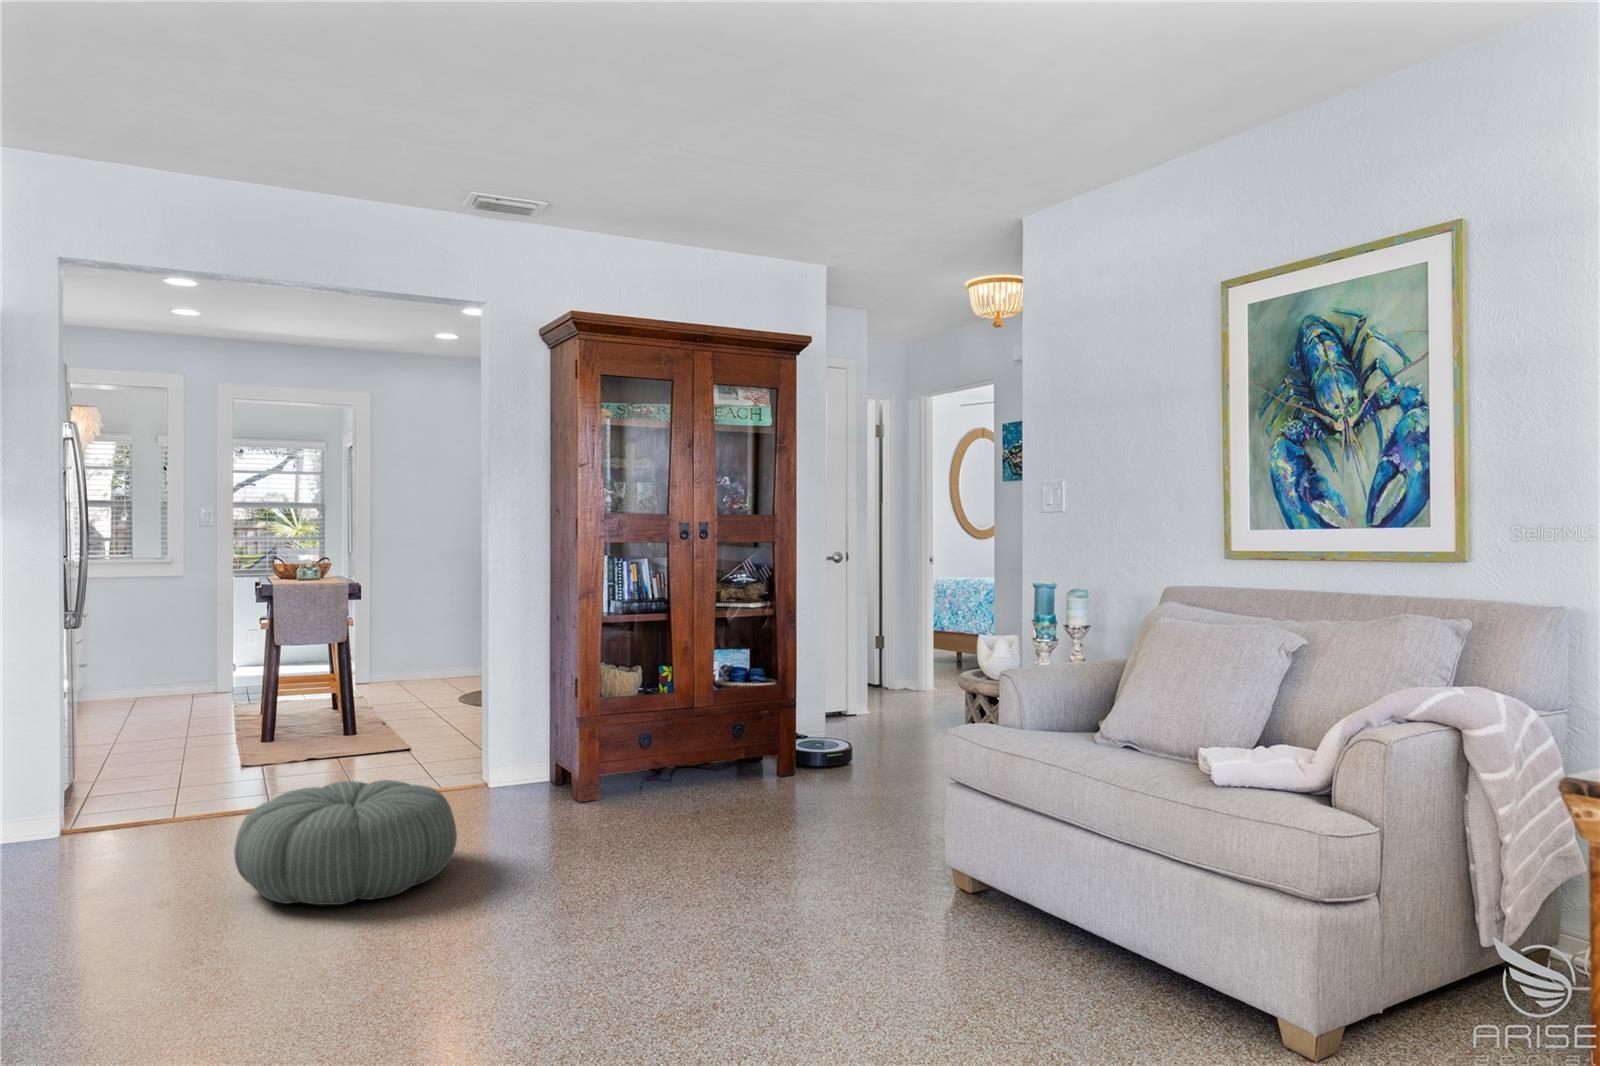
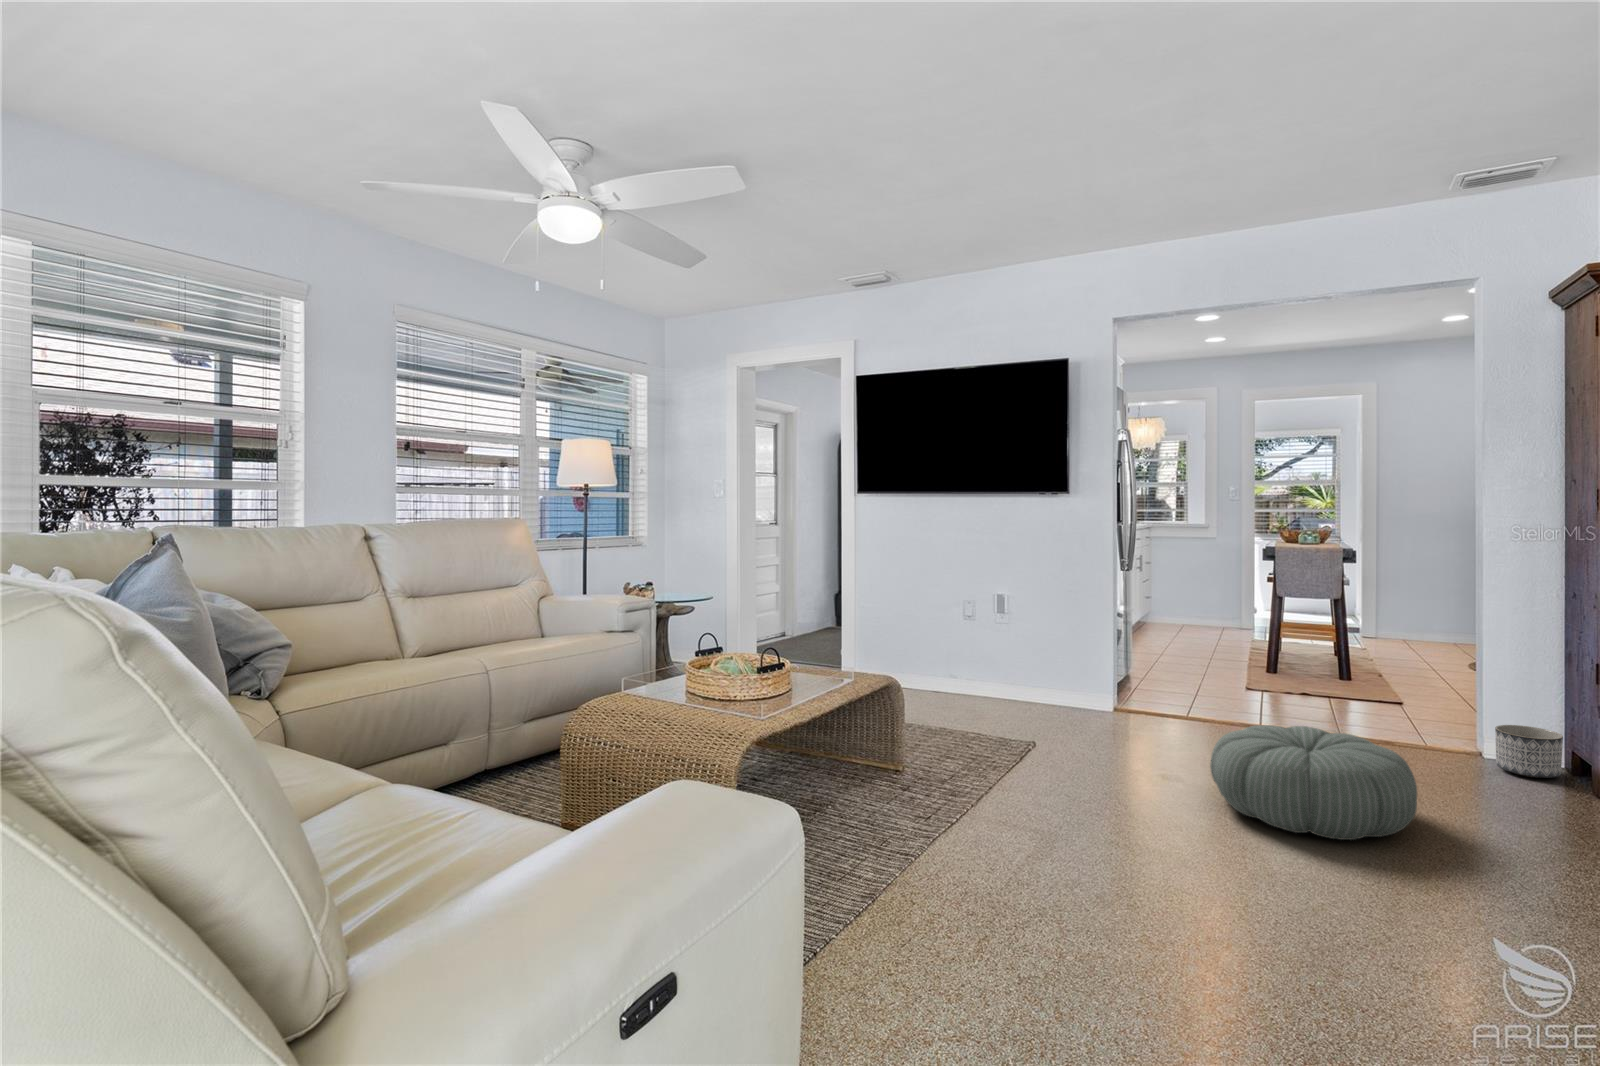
planter: none [502,746,552,795] -> present [1495,725,1563,778]

